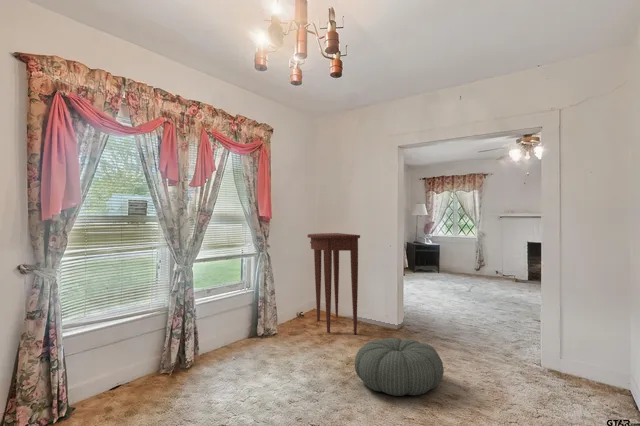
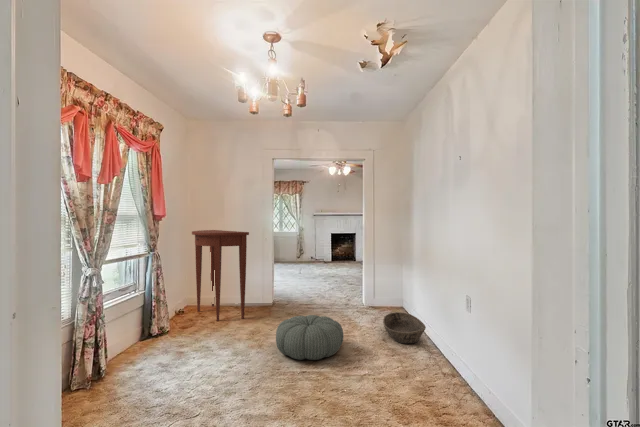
basket: none [518,355,589,405] -> present [383,312,426,343]

